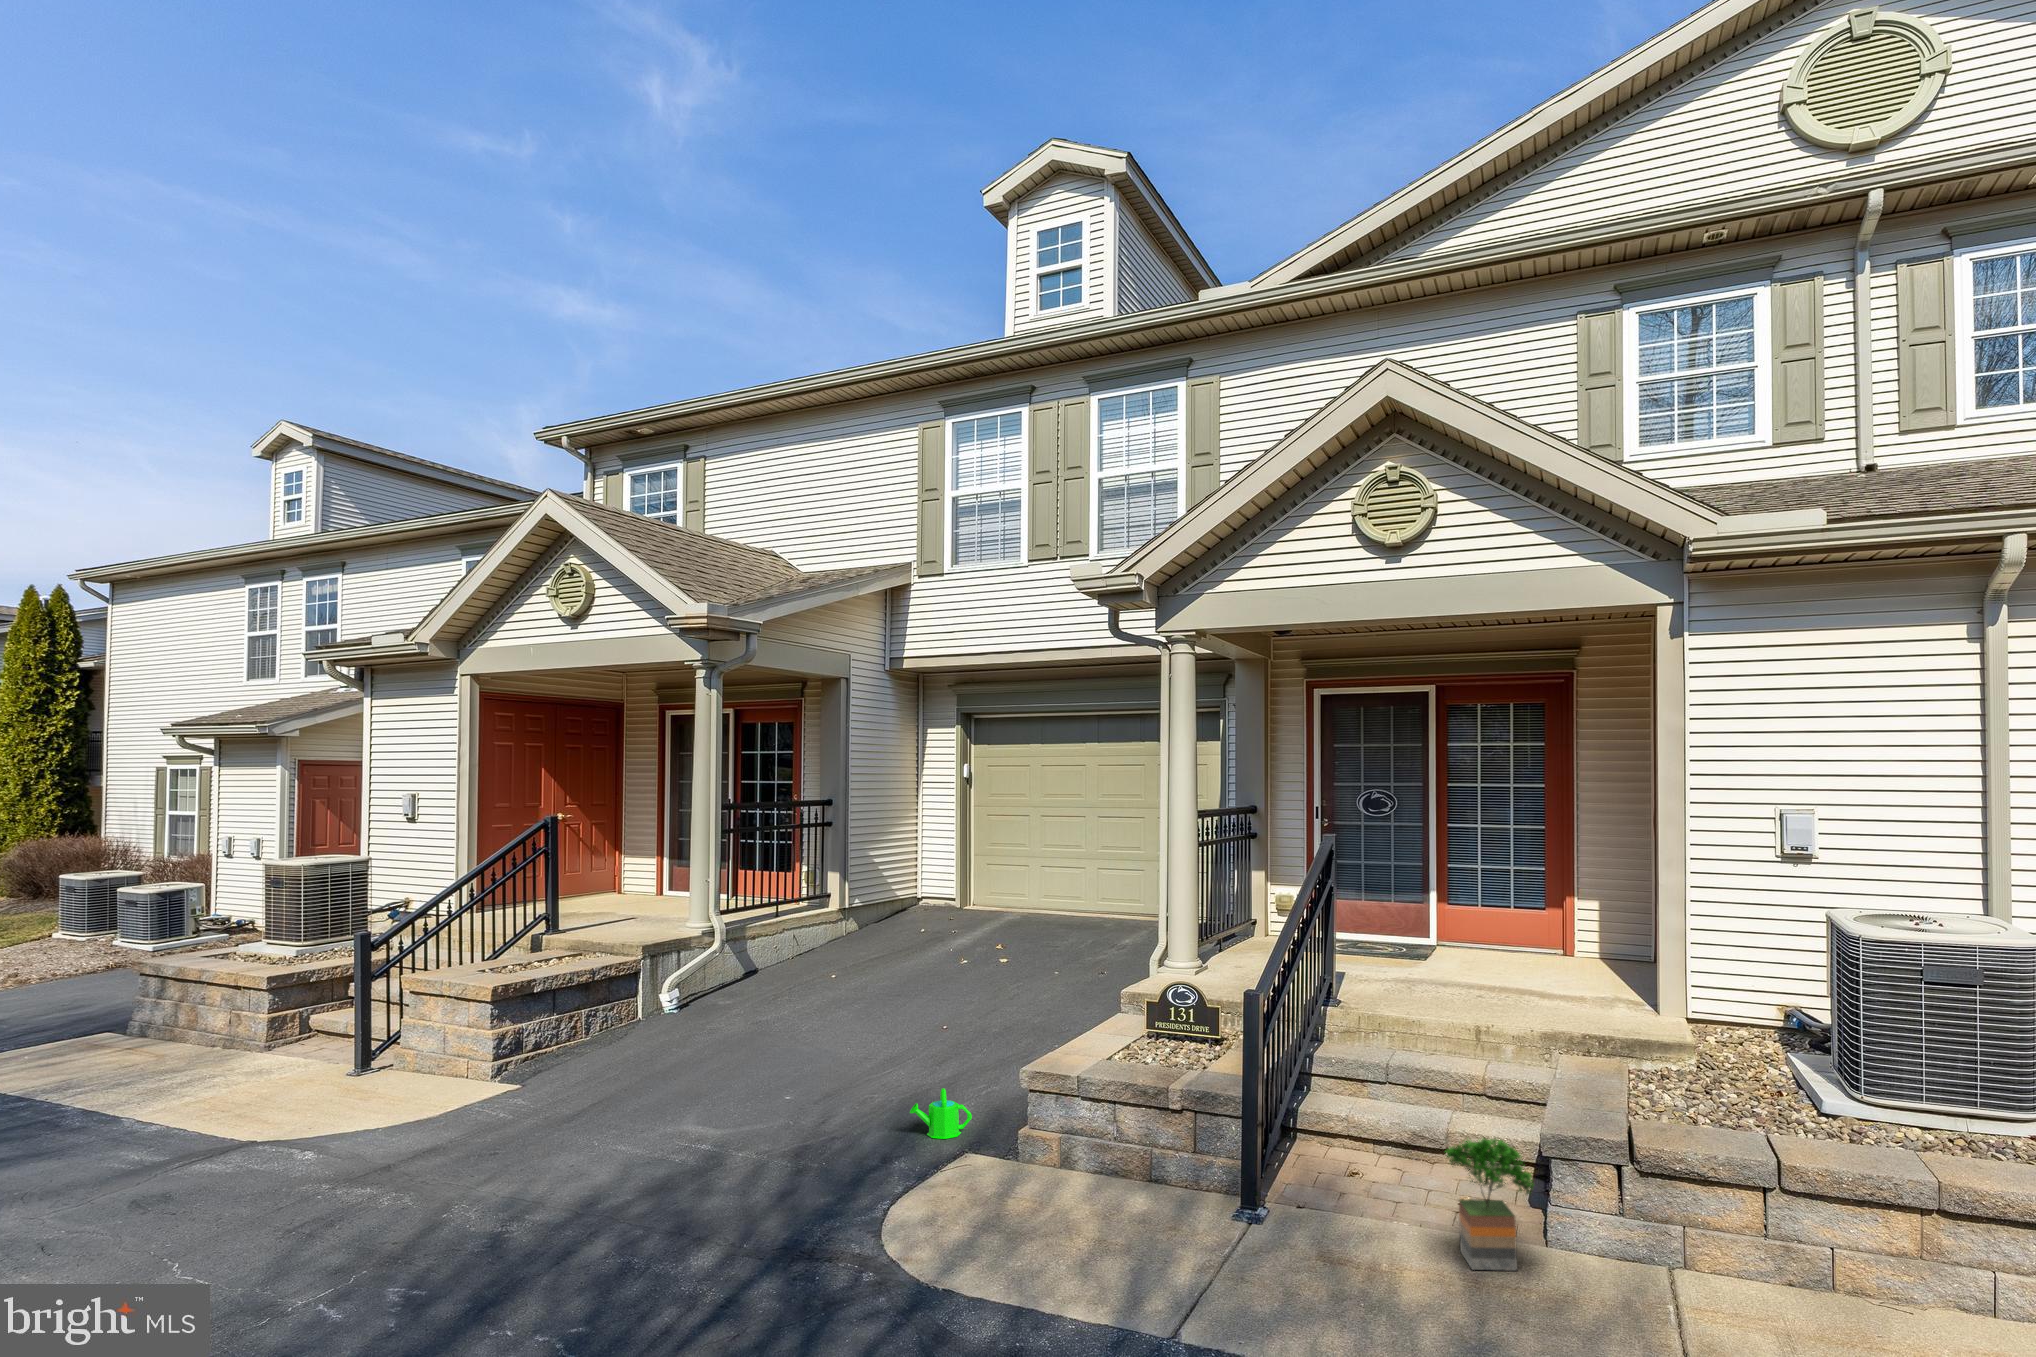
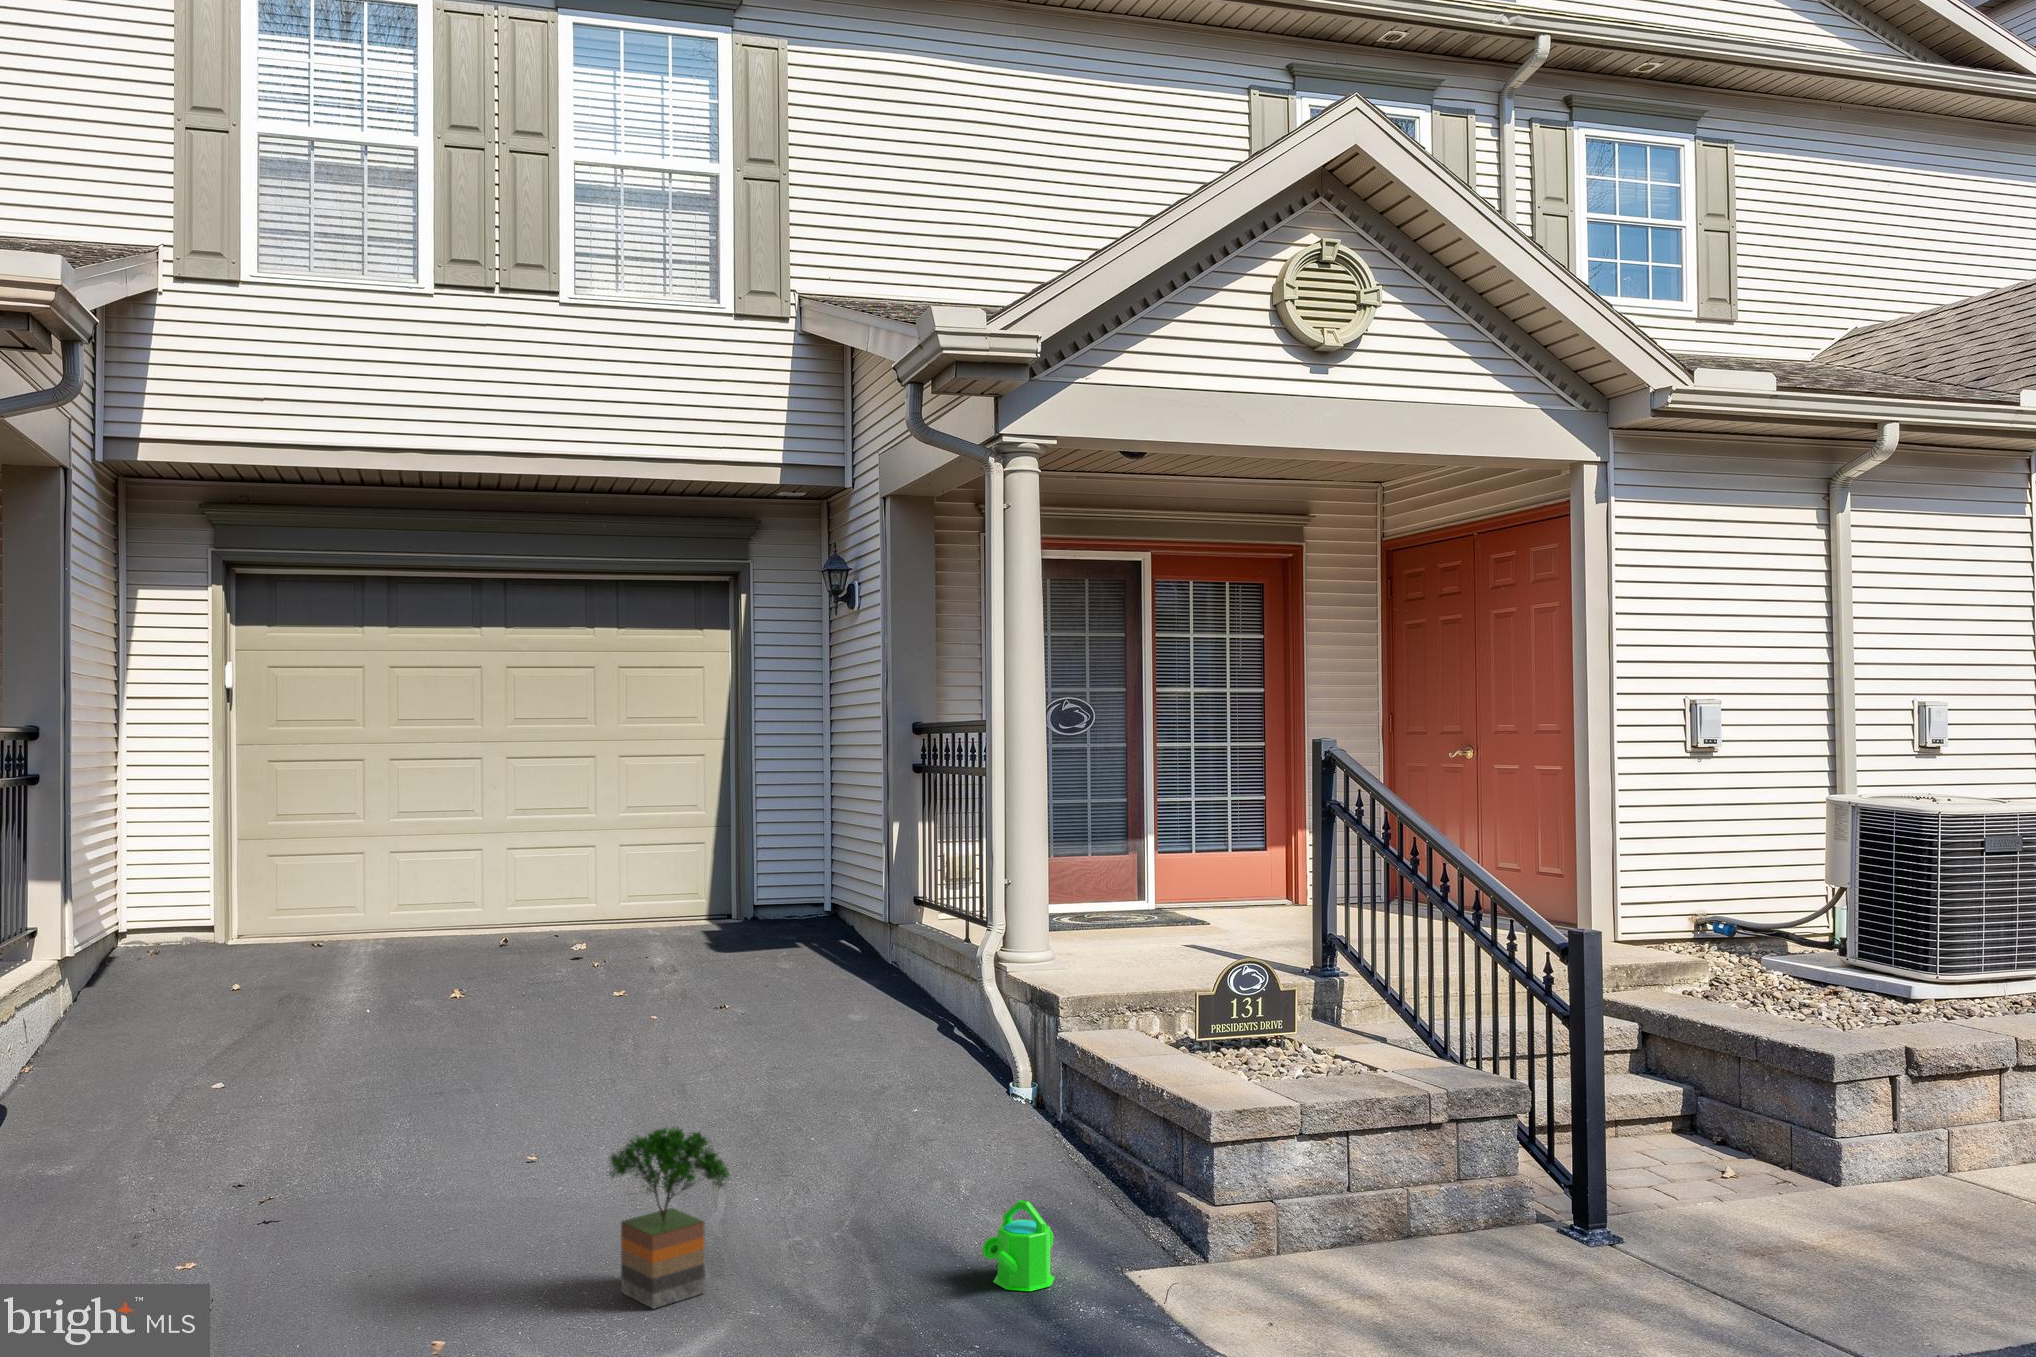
potted tree: present [1445,1138,1533,1271] -> present [610,1127,730,1309]

